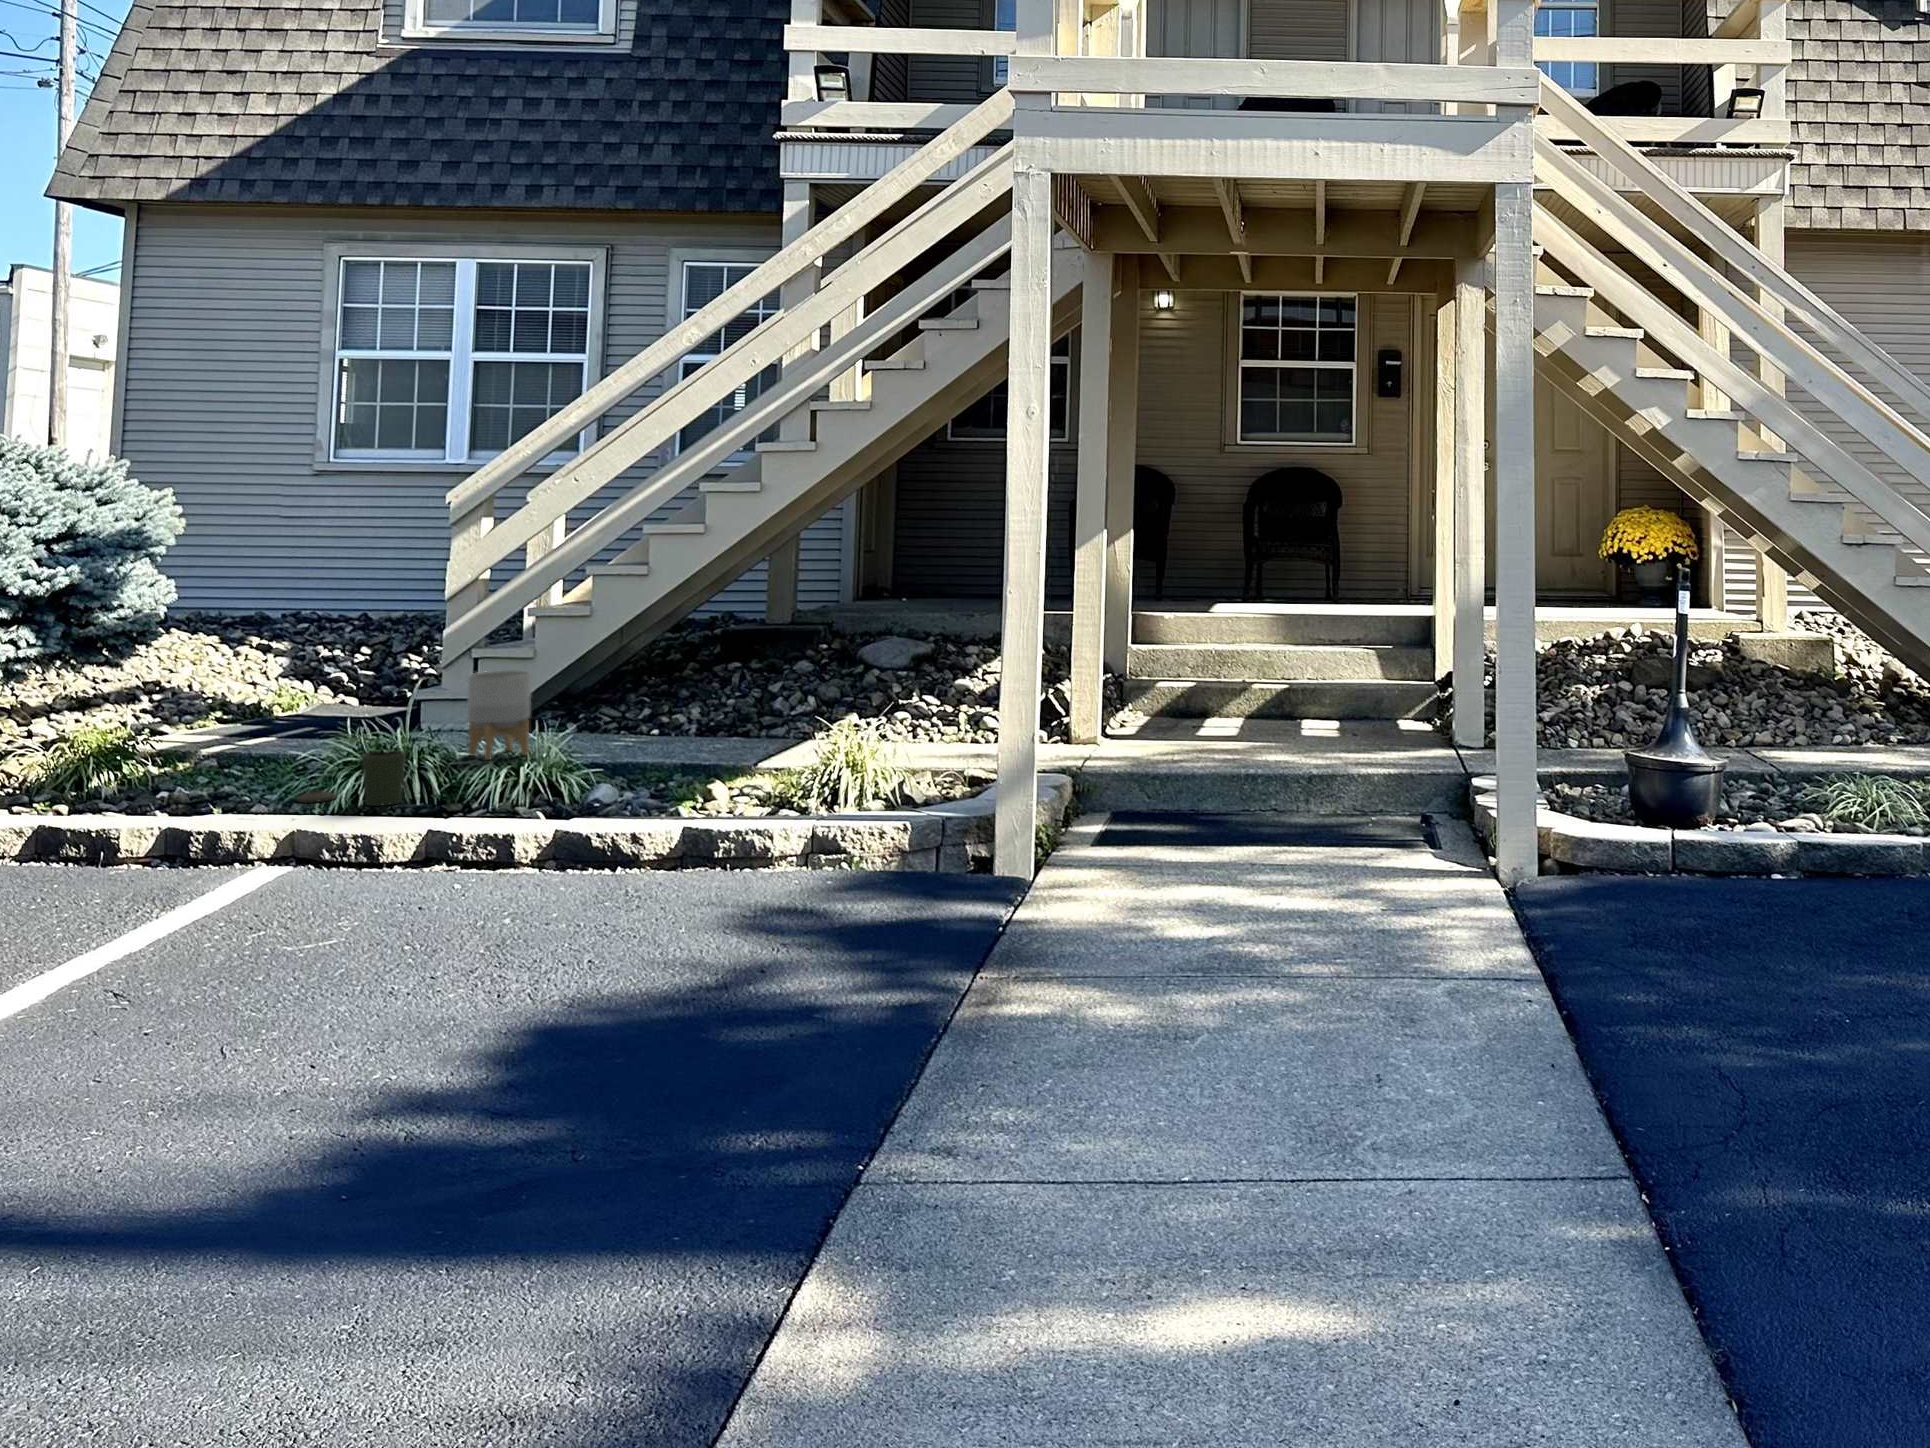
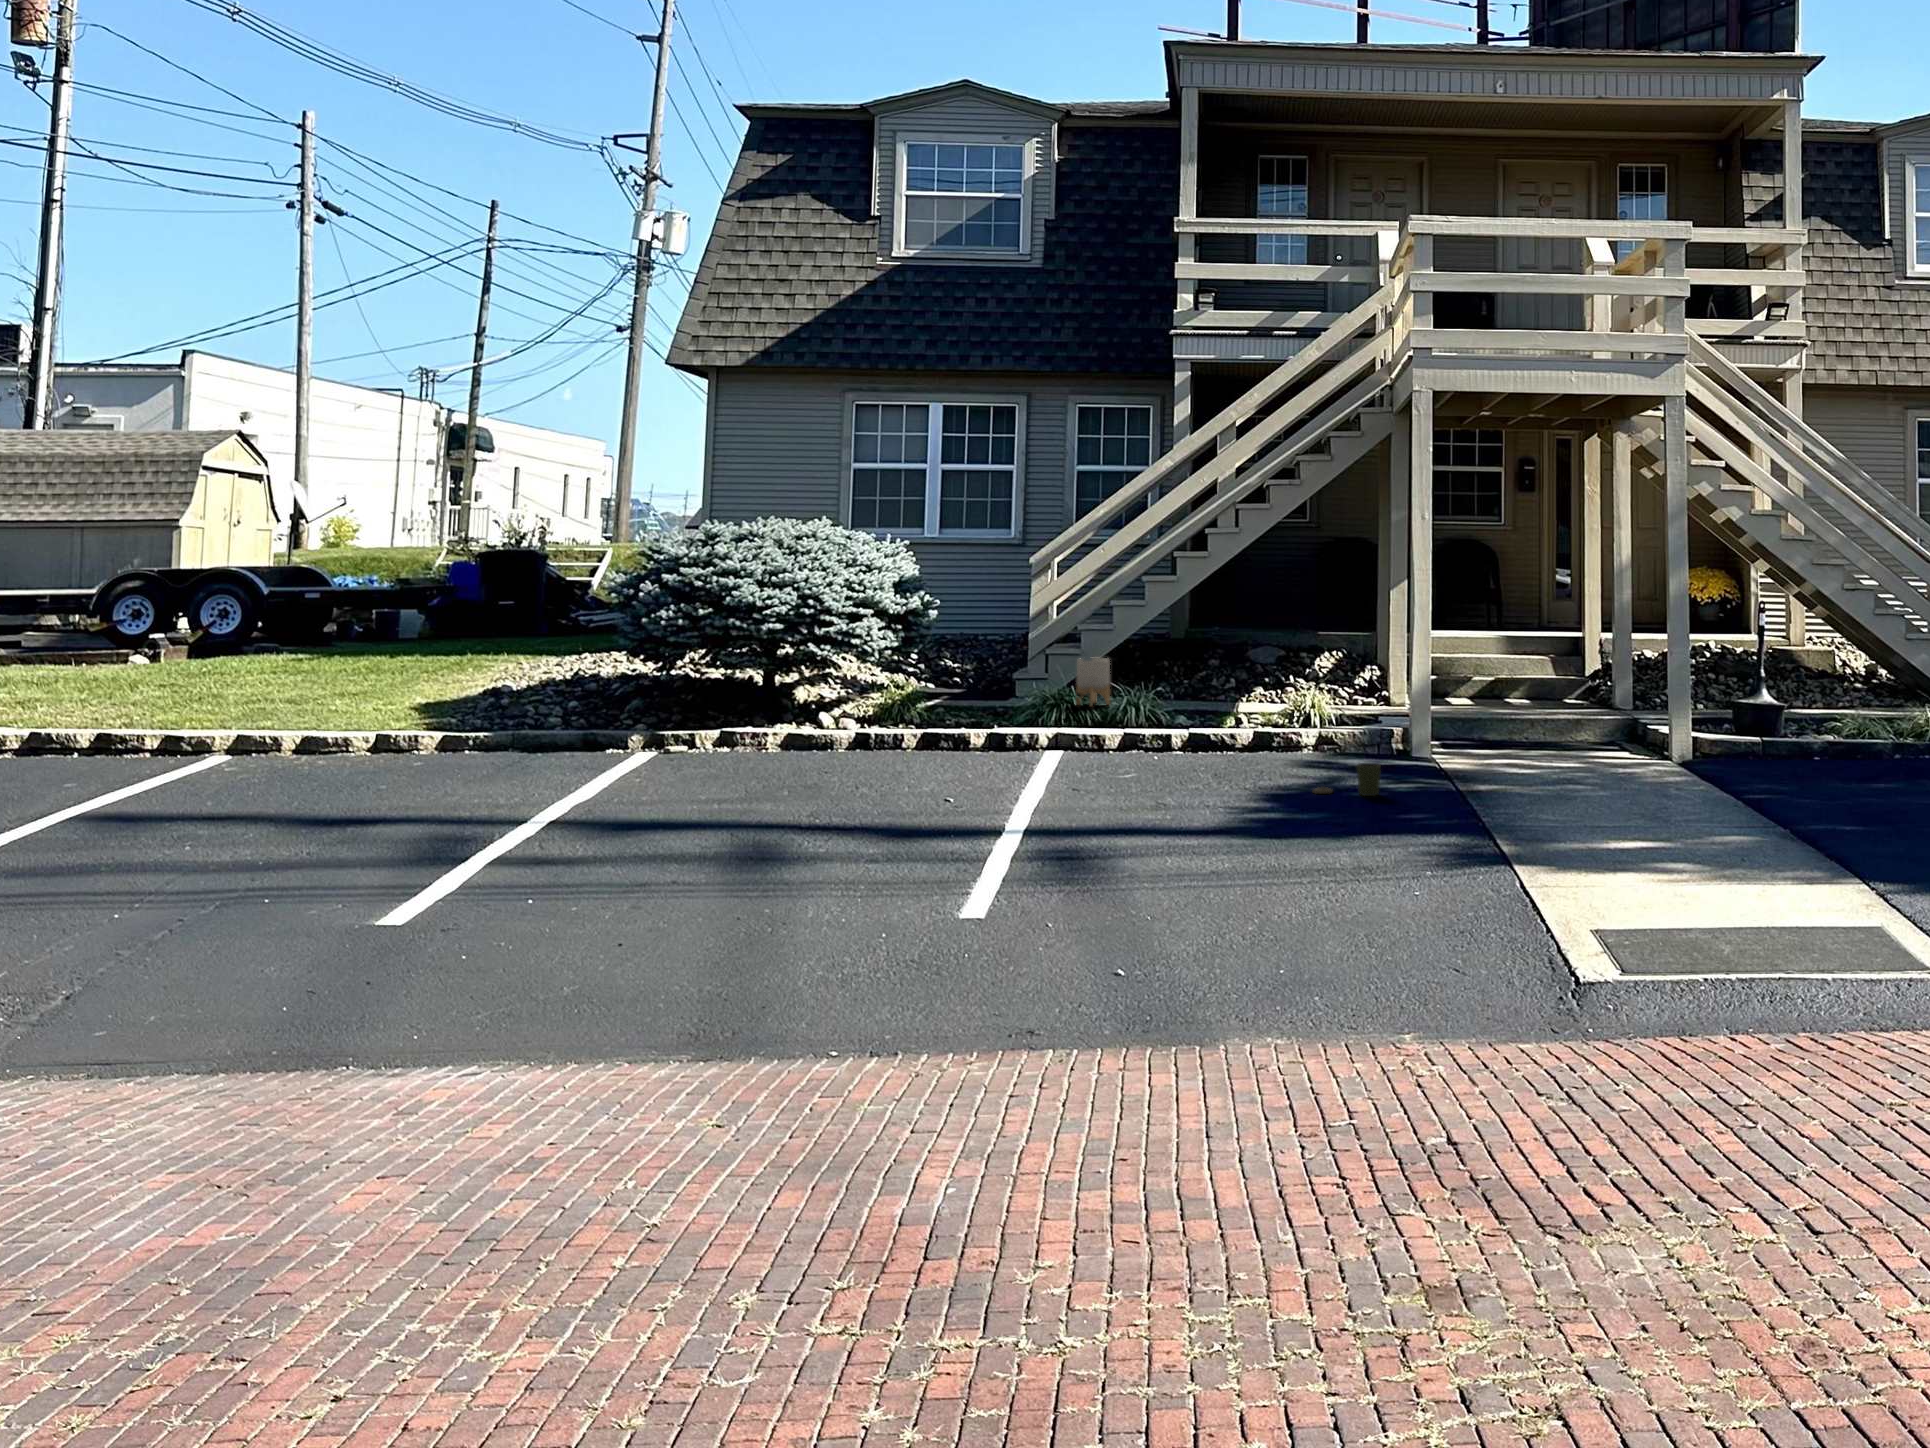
trash can: present [297,750,406,806] -> present [1313,763,1381,796]

